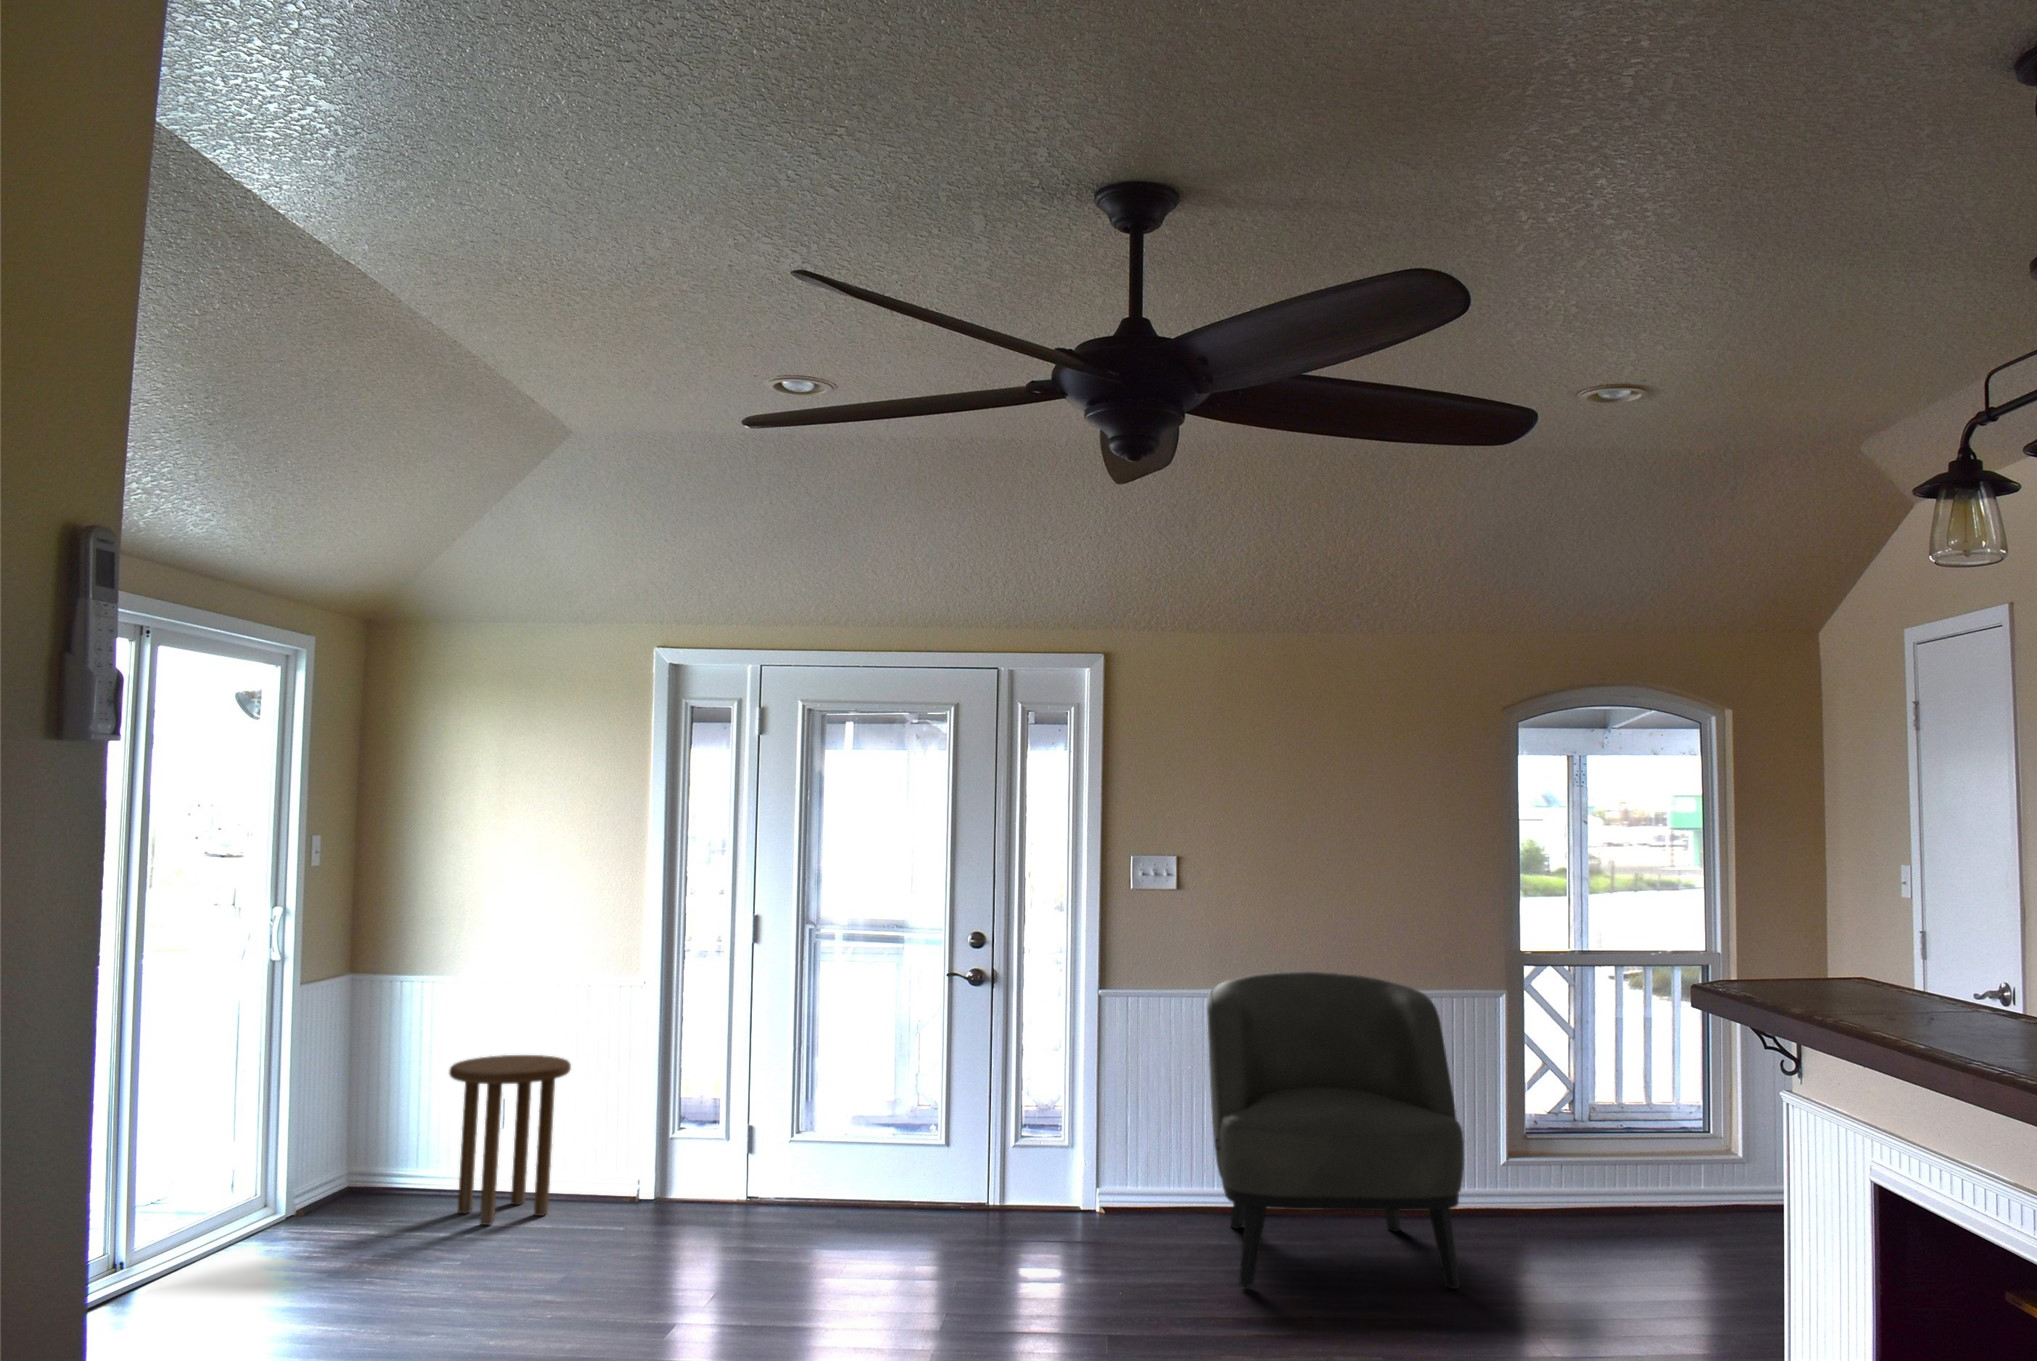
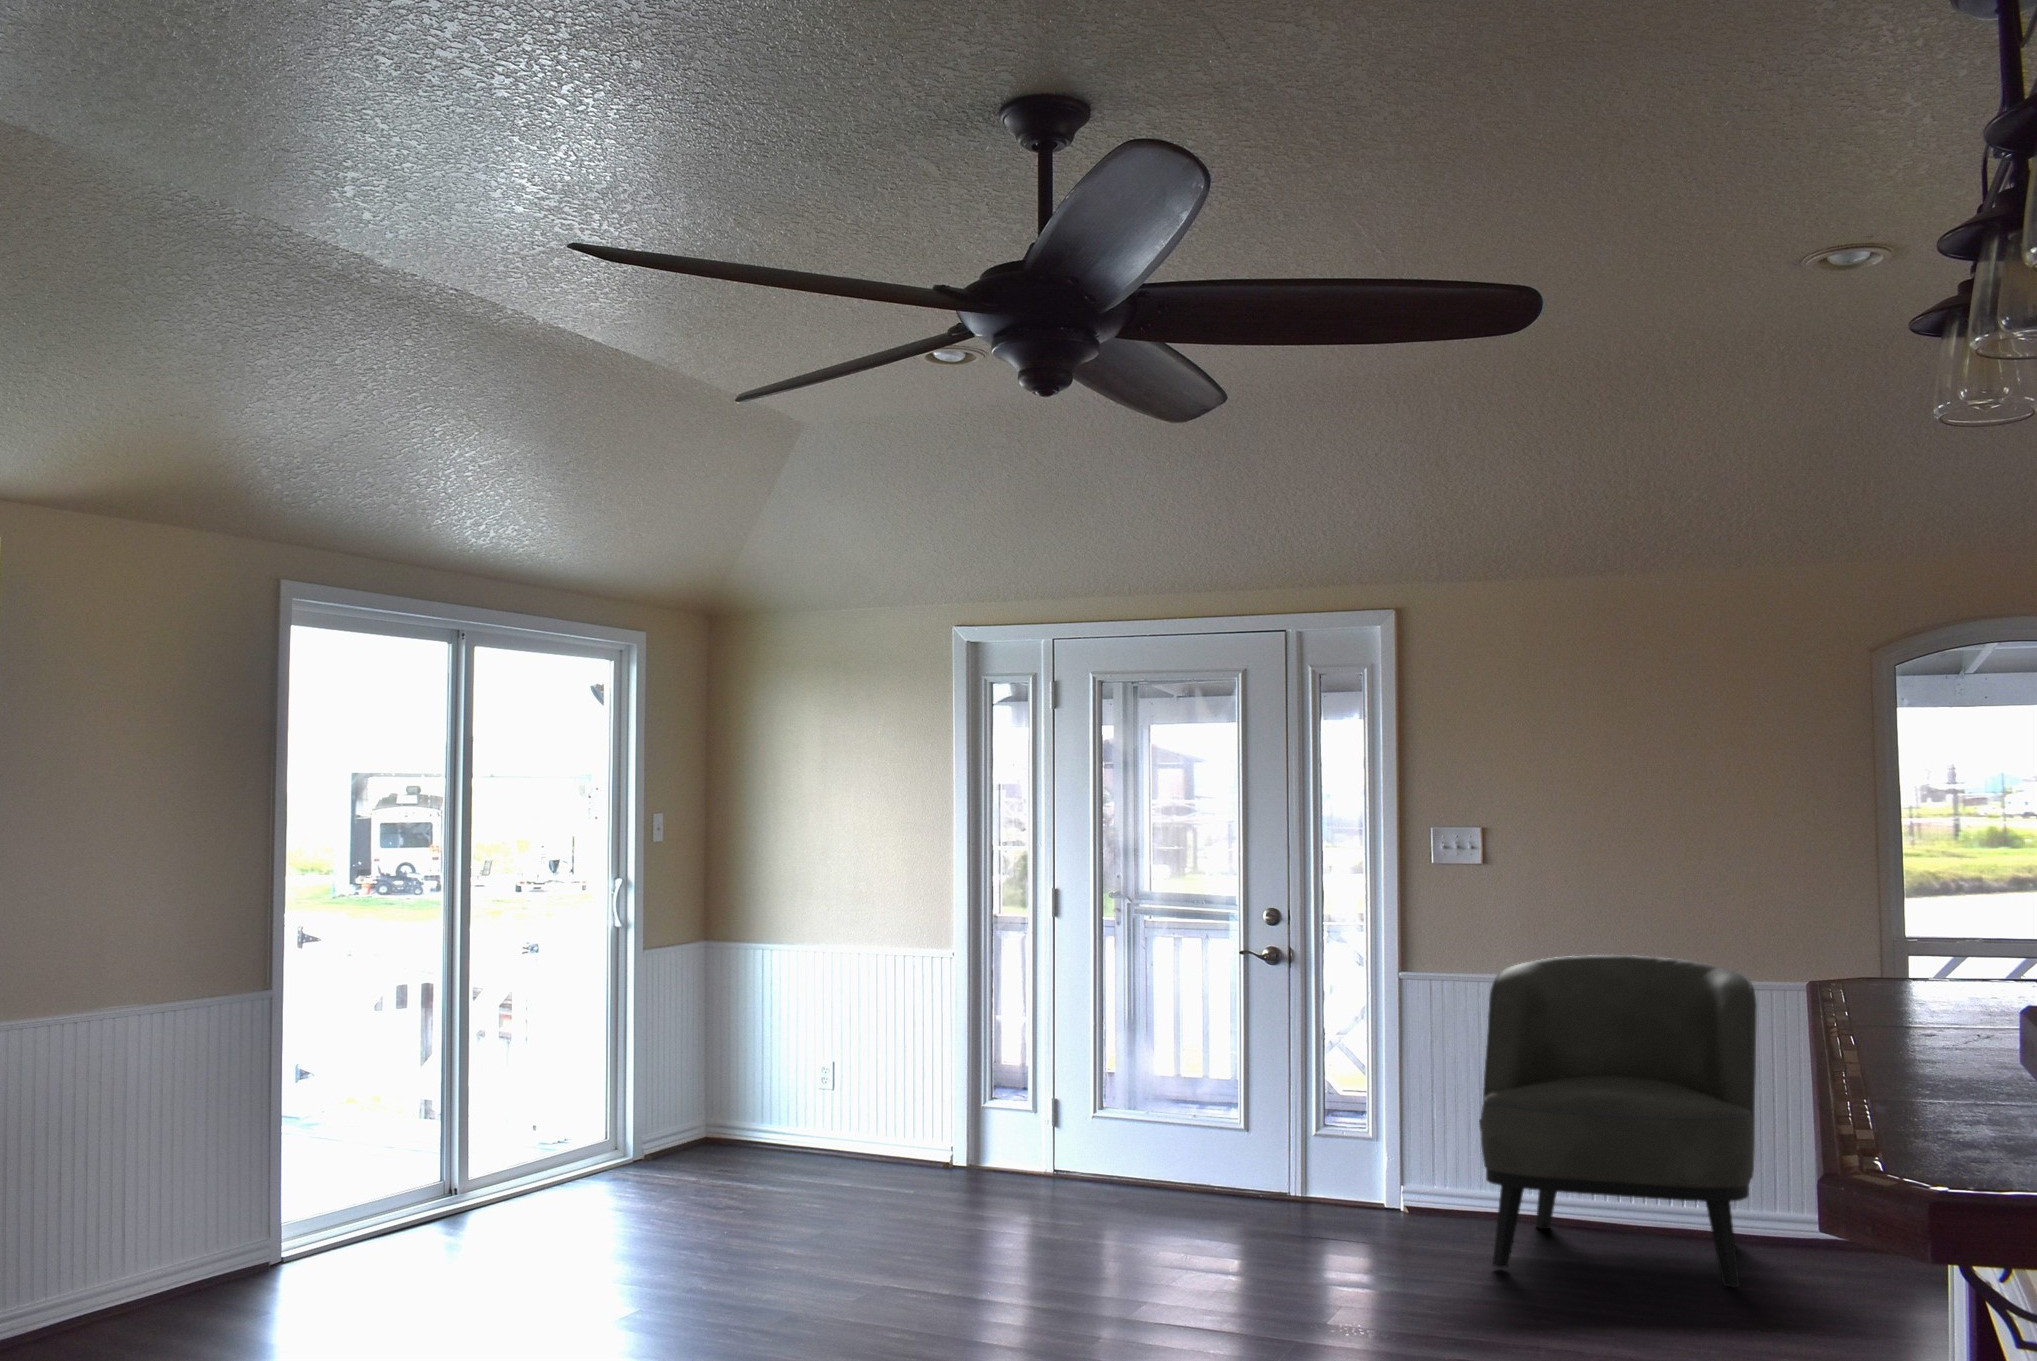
side table: present [449,1055,571,1225] -> none [773,1023,882,1176]

